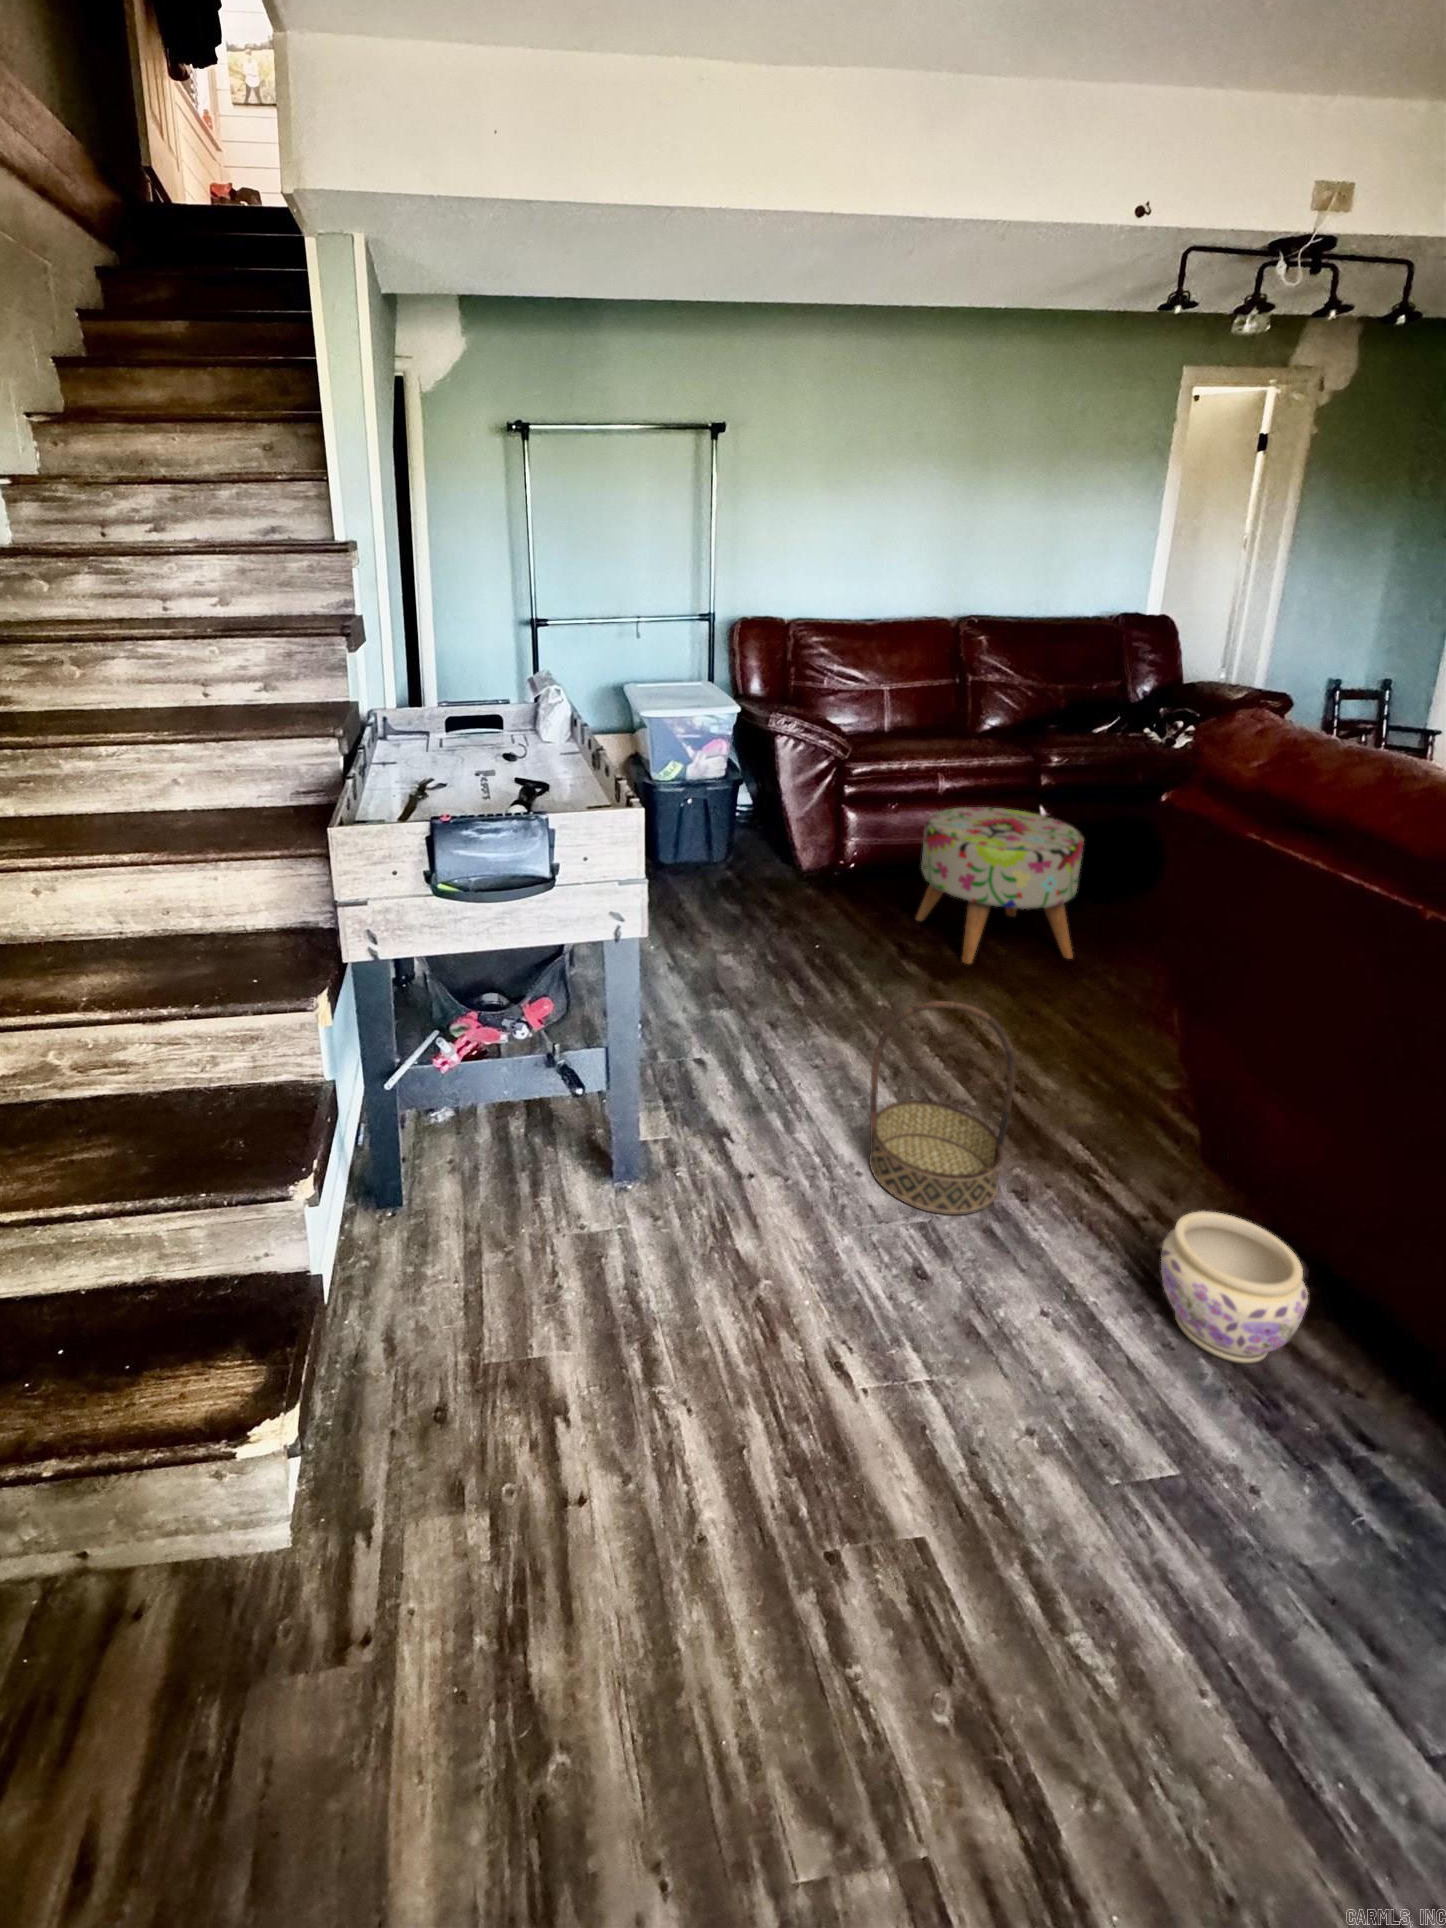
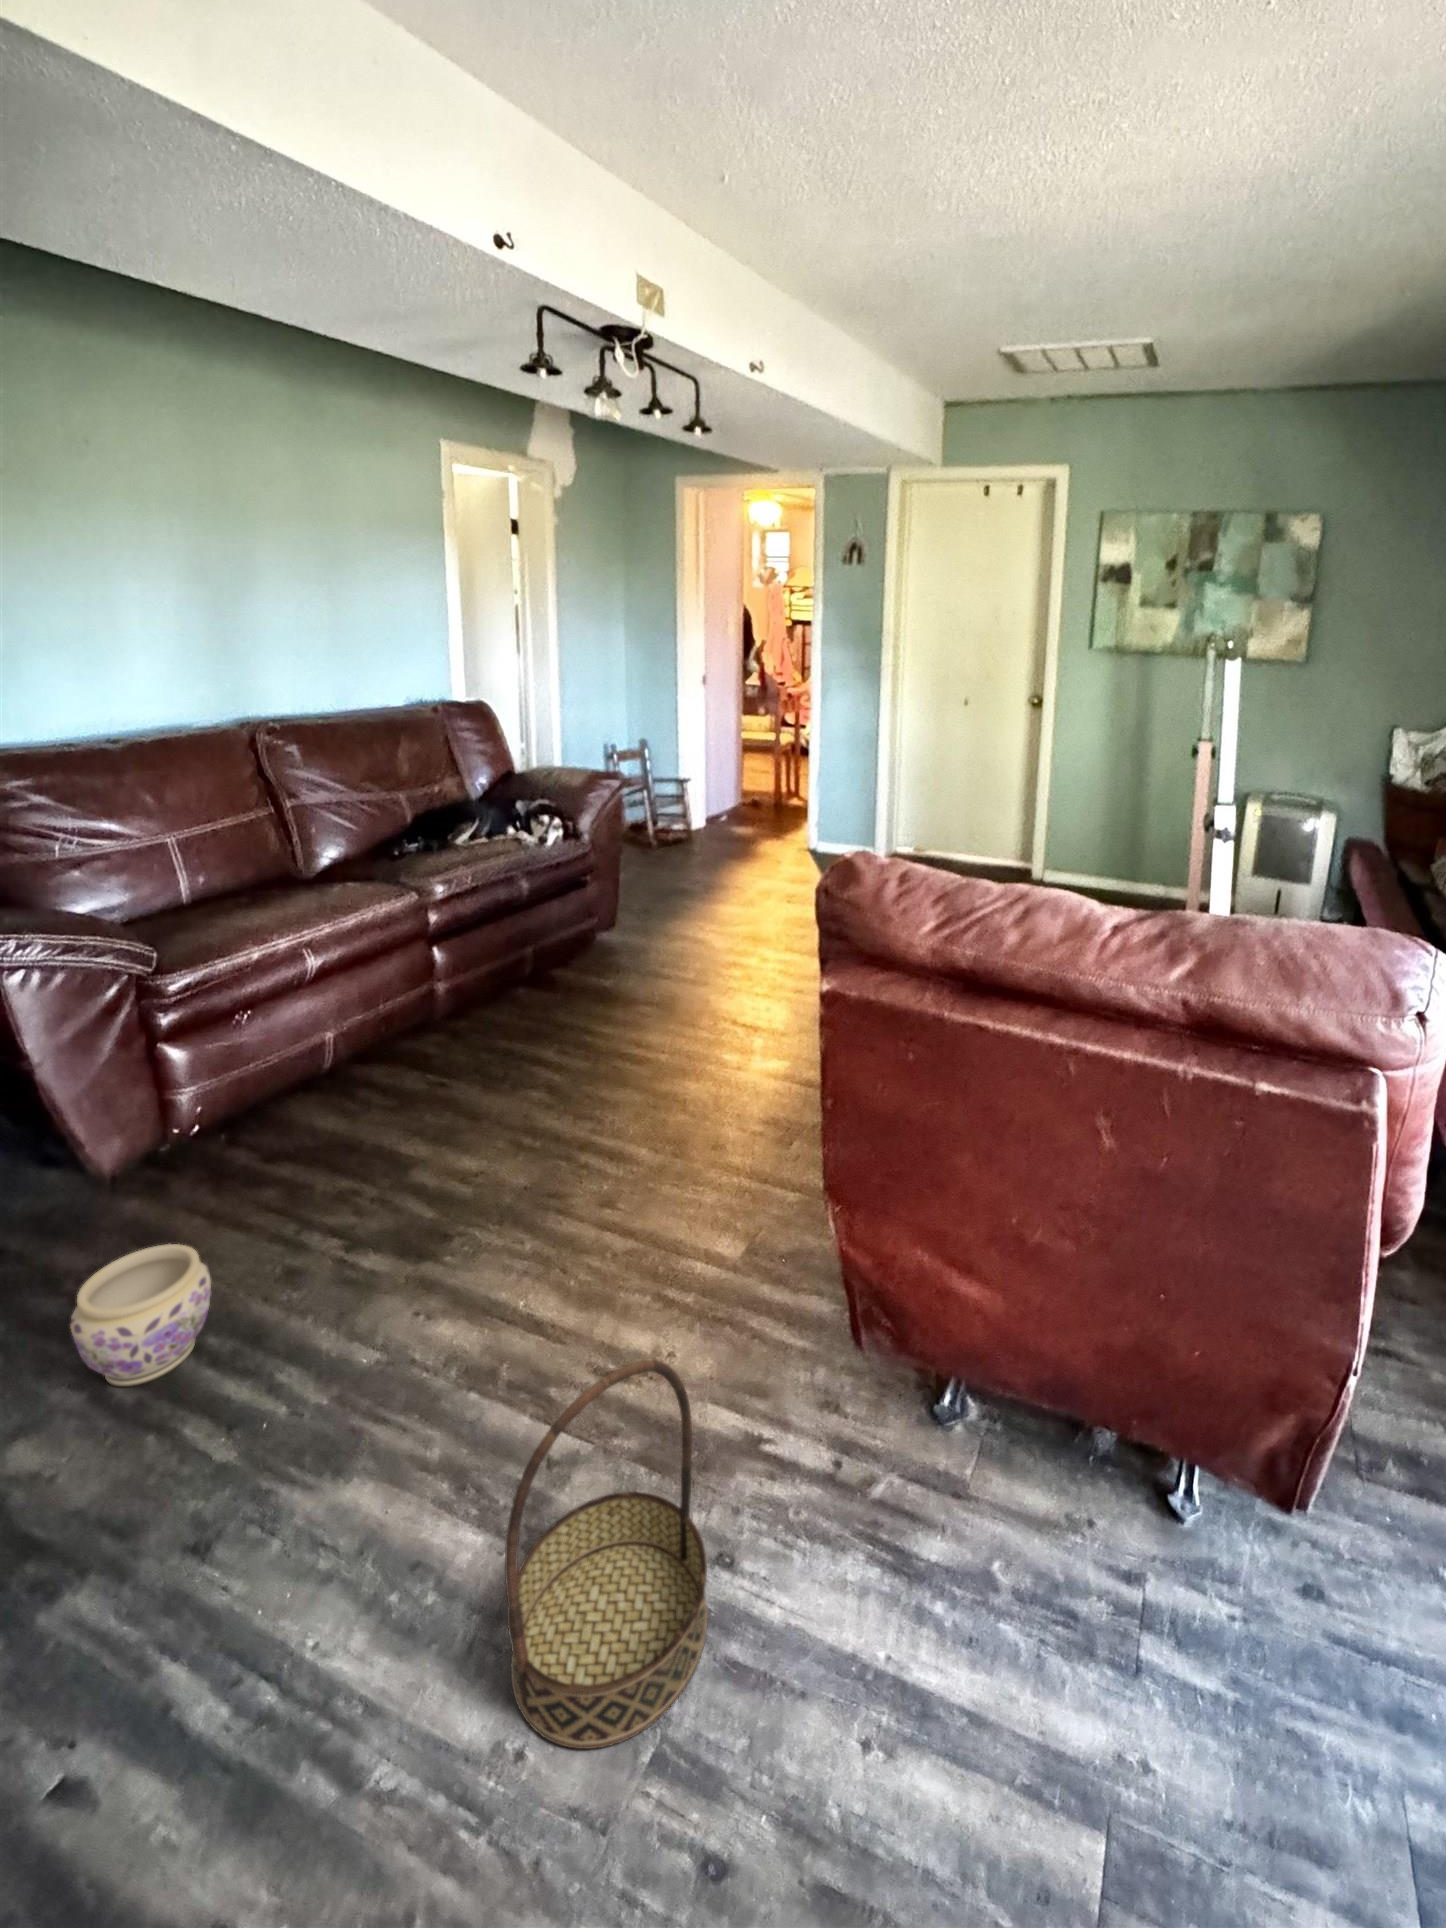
ottoman: present [916,807,1084,964] -> none [329,971,552,1210]
planter: present [1161,1211,1308,1364] -> present [70,1244,211,1387]

